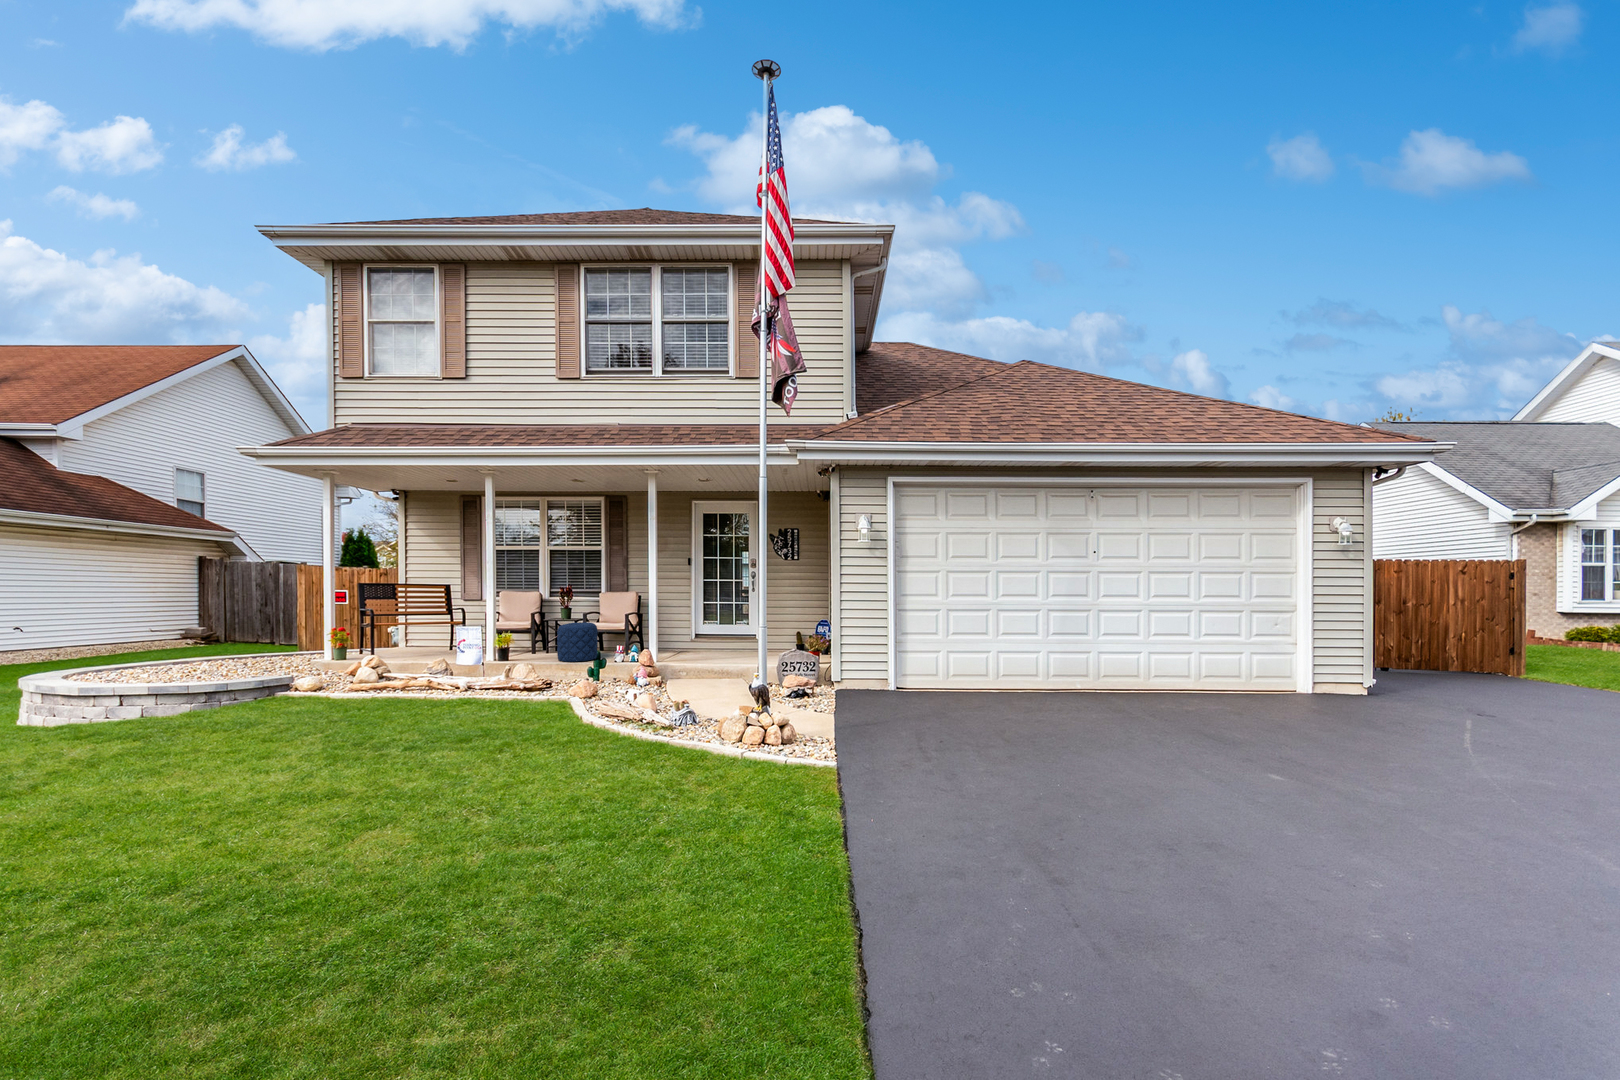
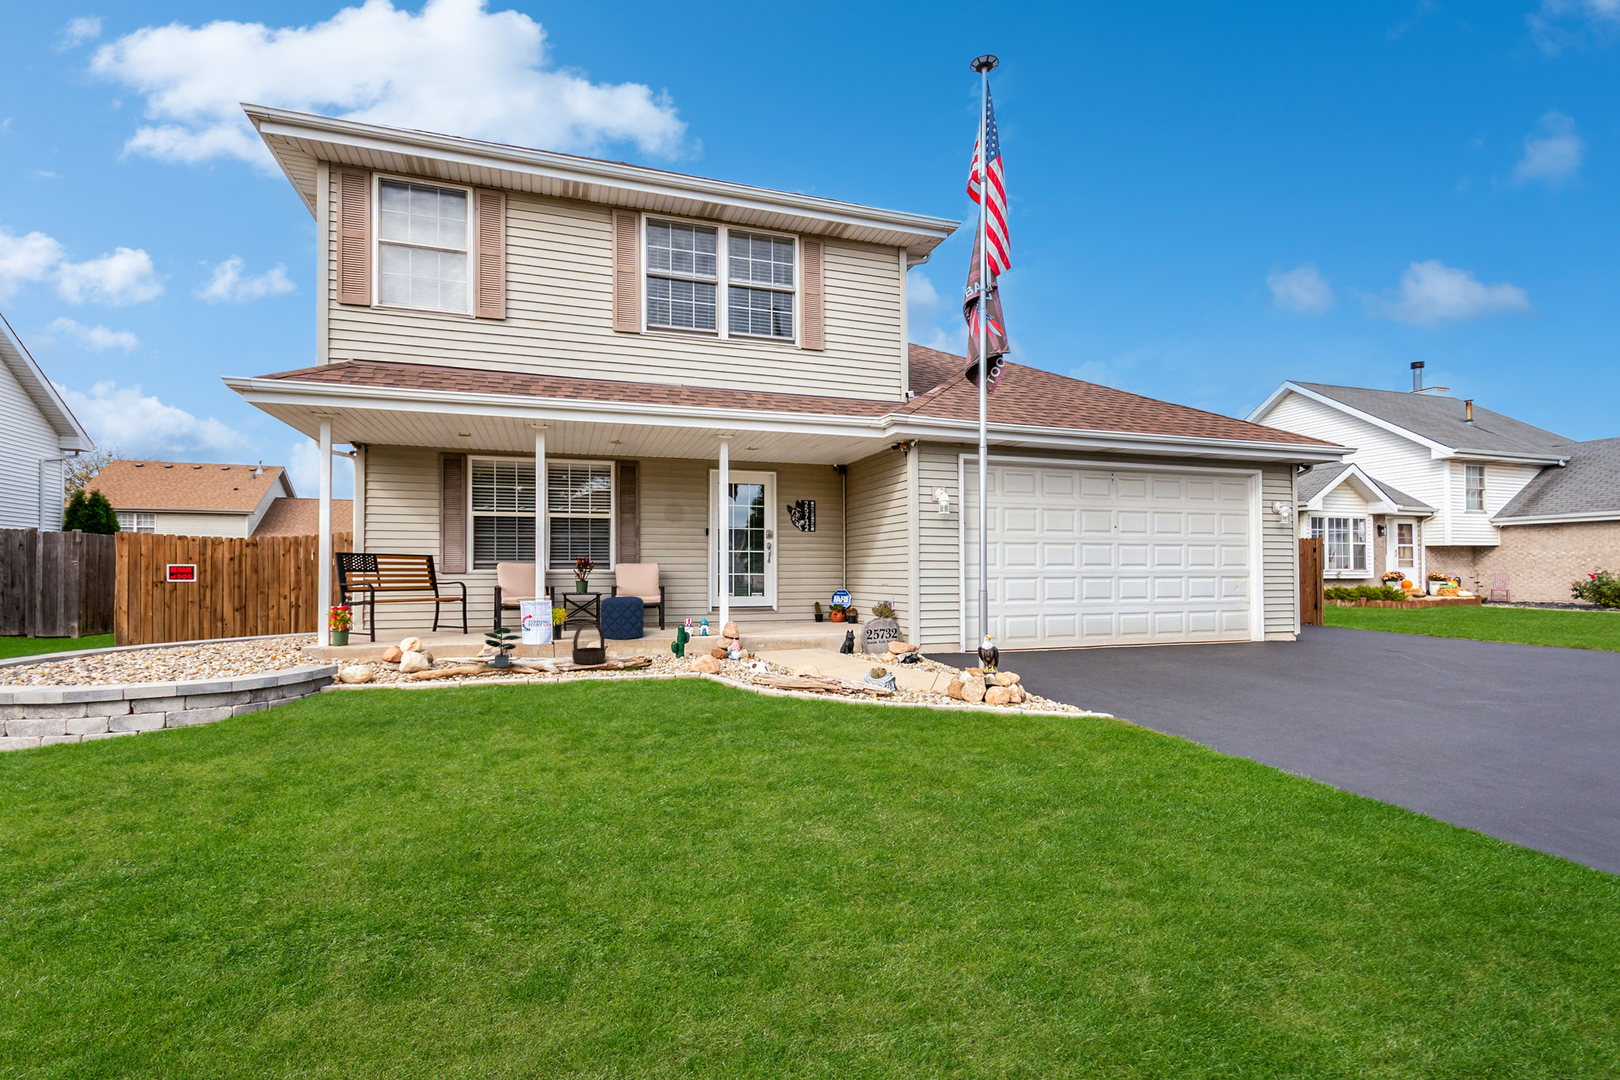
basket: none [476,645,507,684] -> present [573,621,606,664]
potted plant: none [398,649,432,683] -> present [484,628,522,668]

